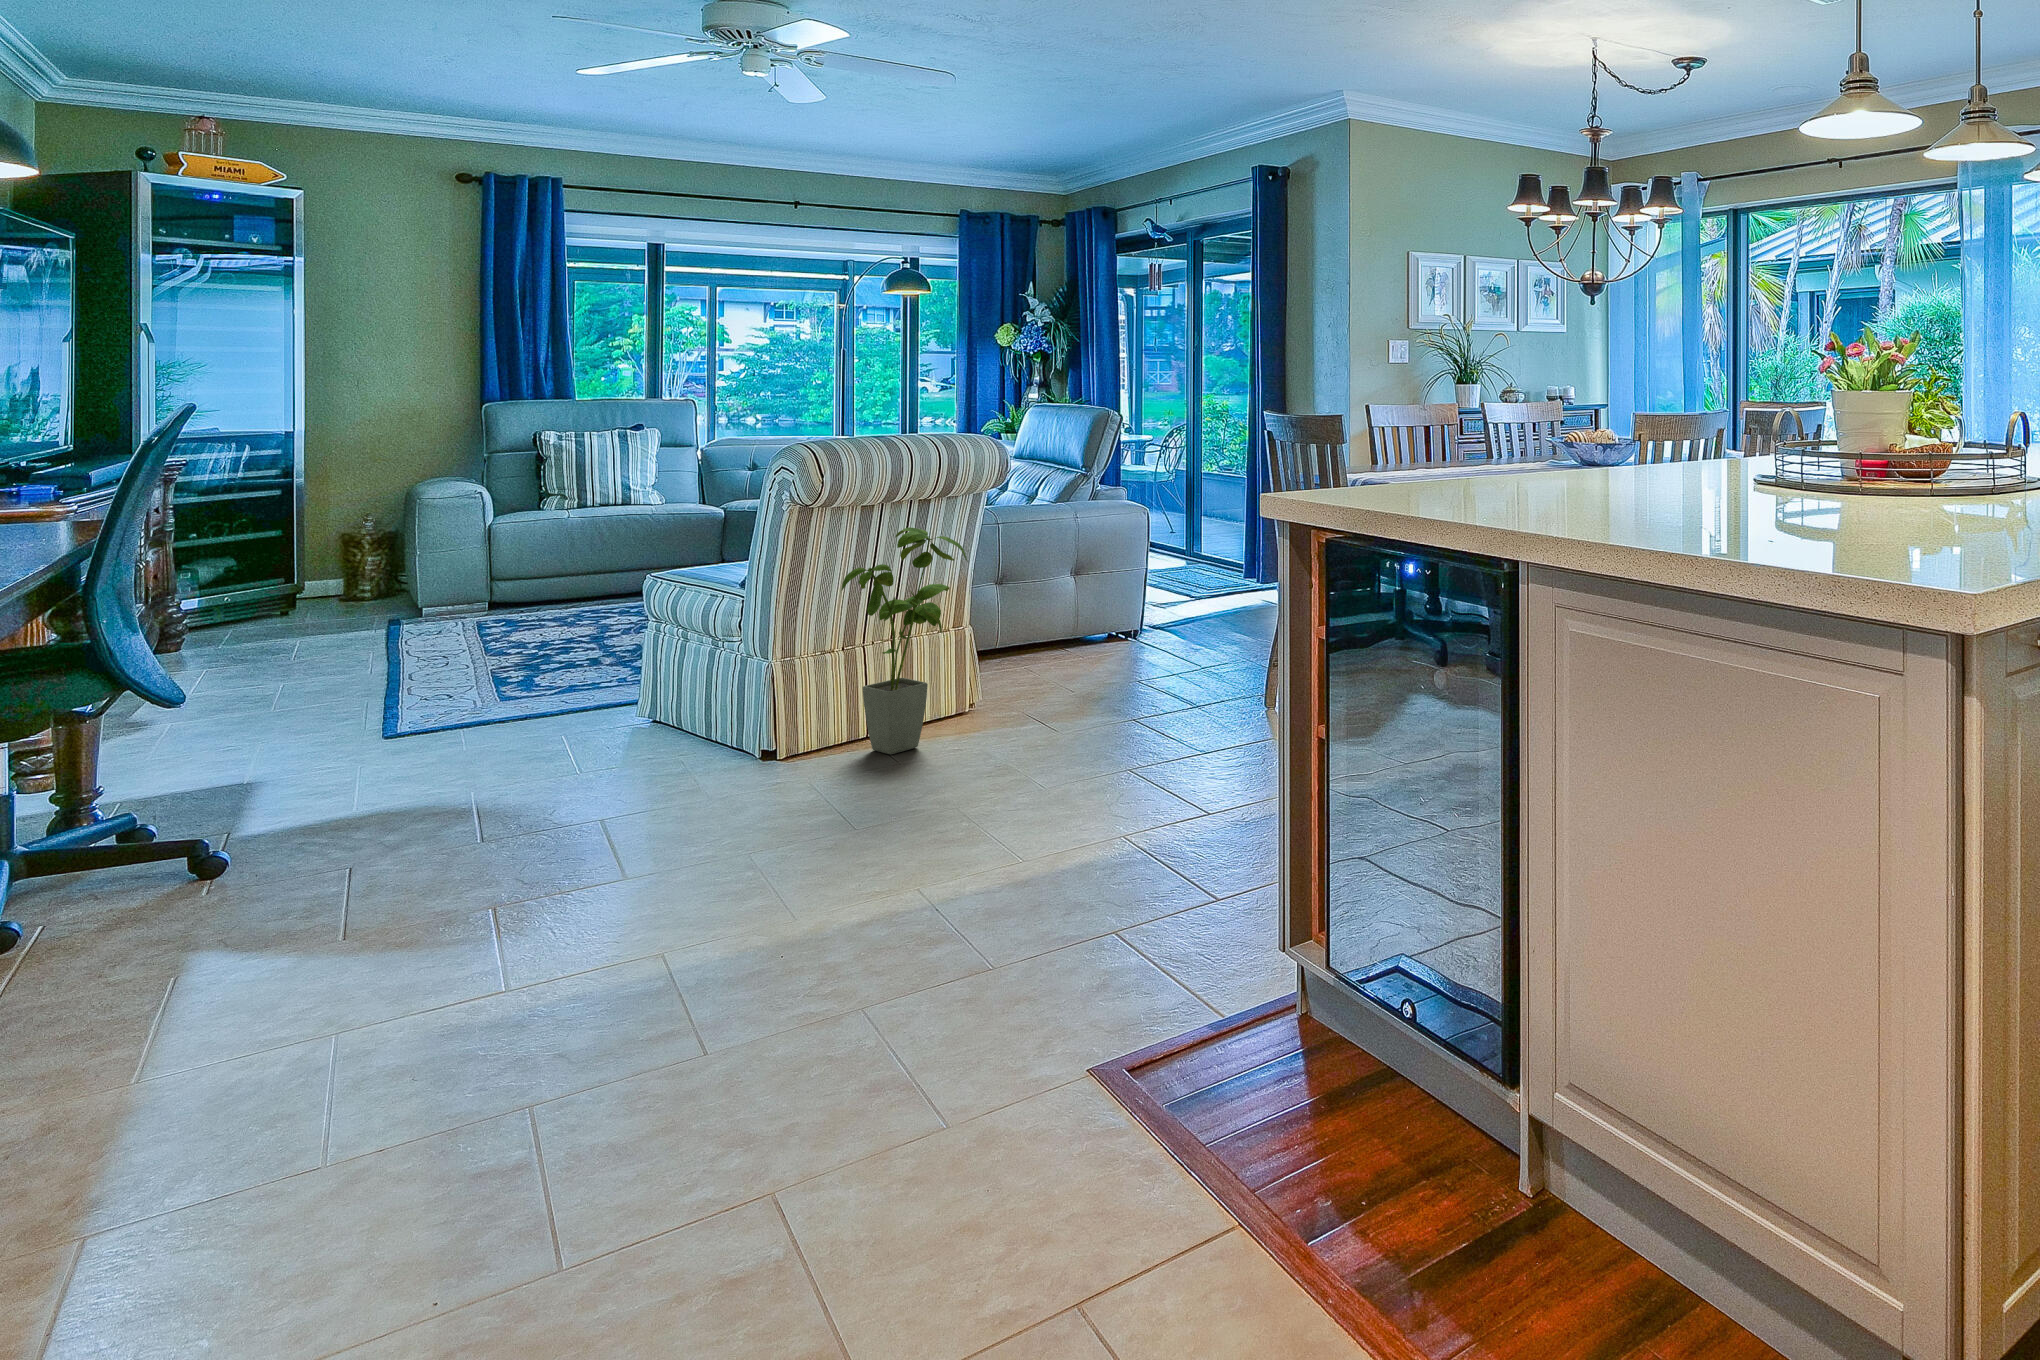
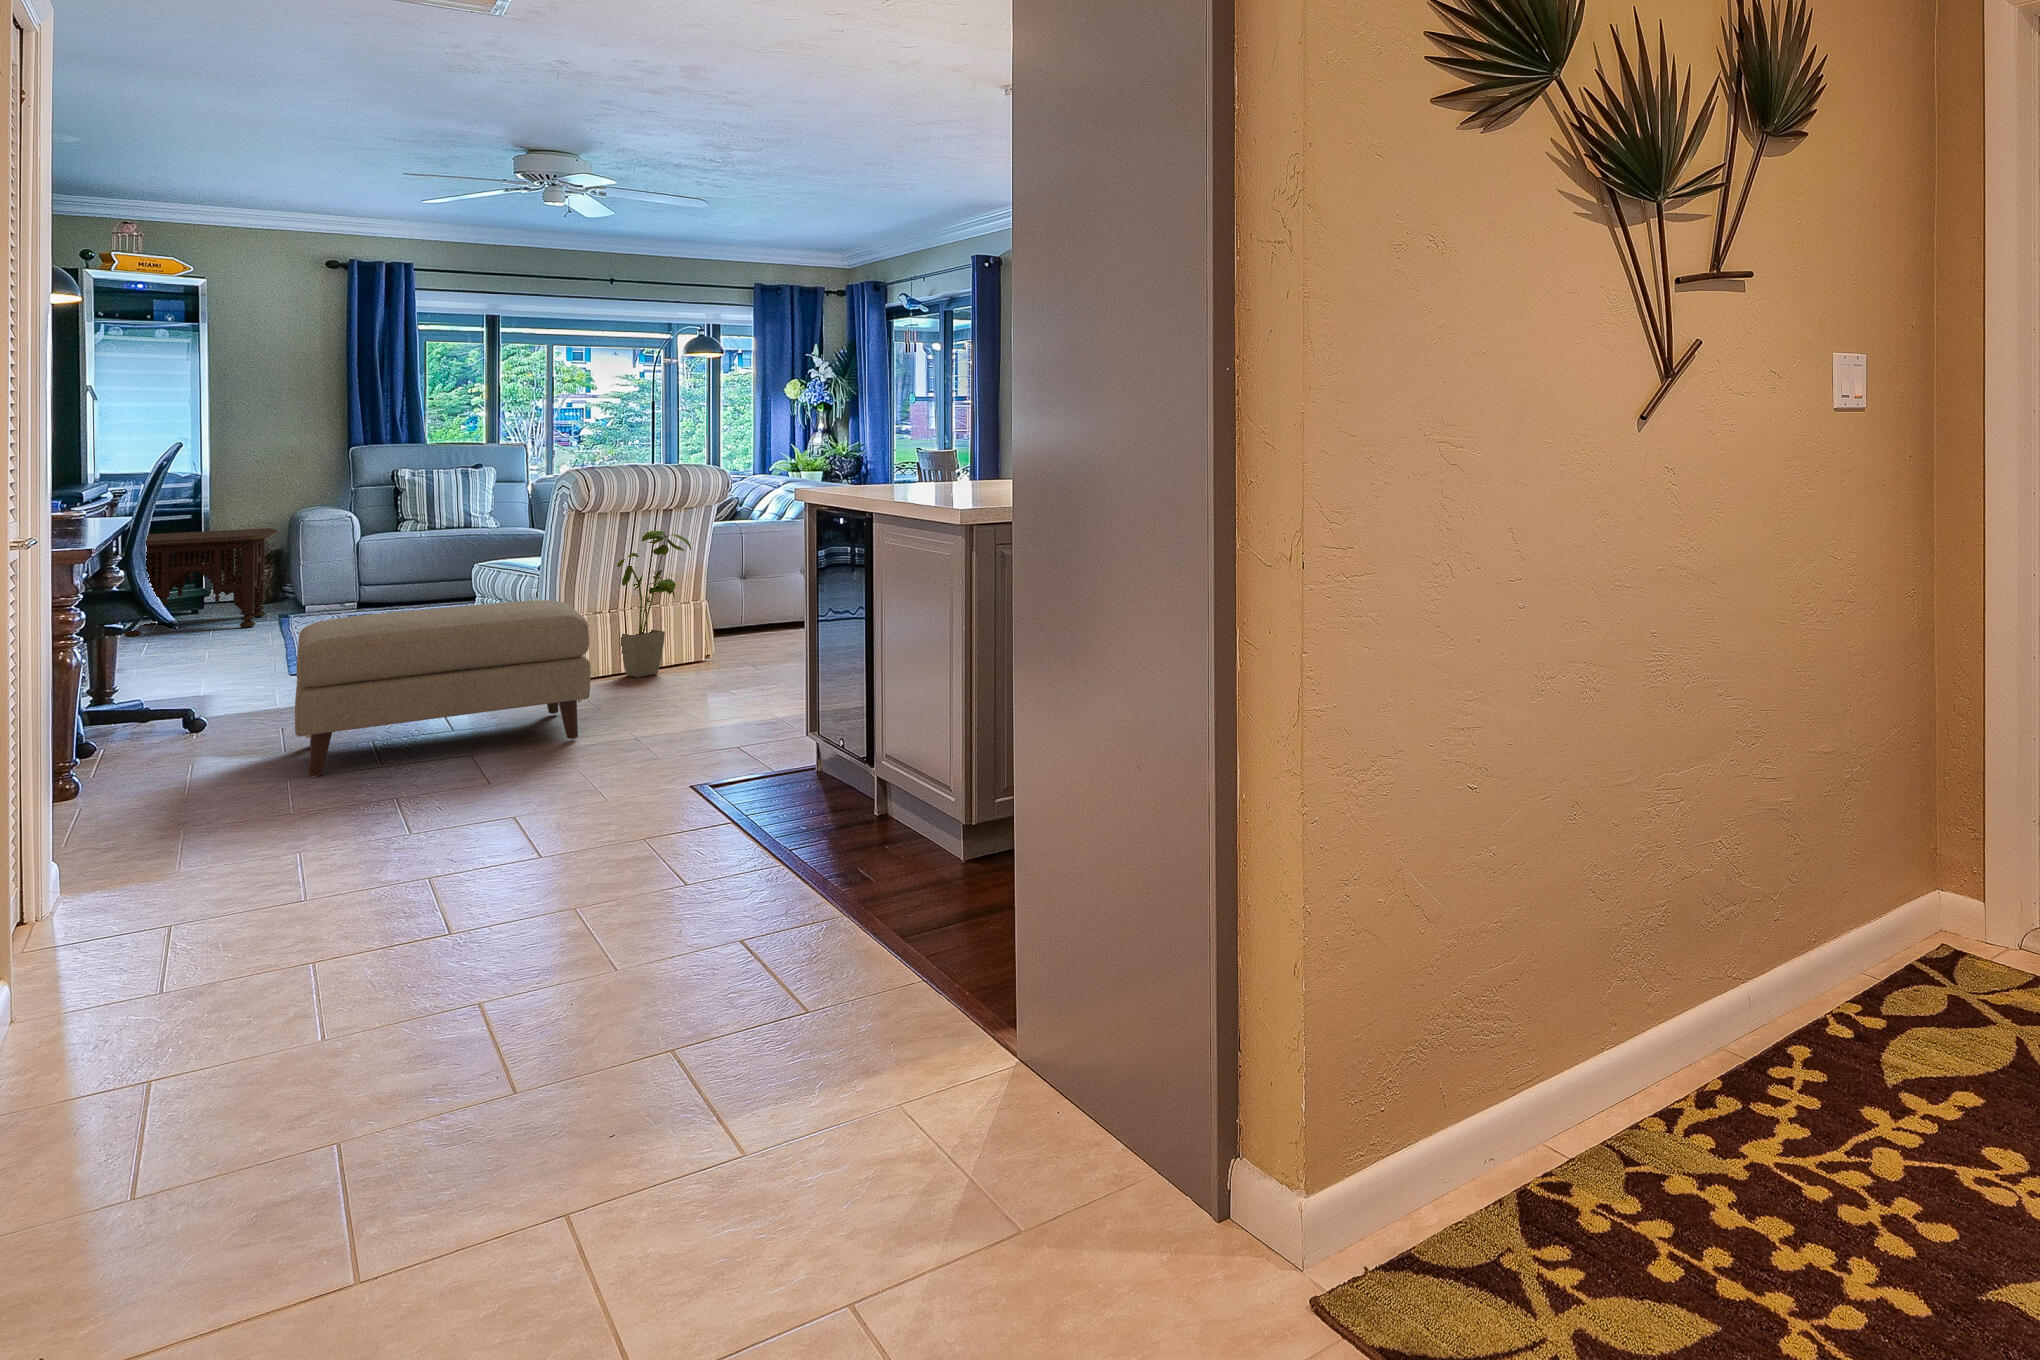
side table: none [164,507,389,656] -> present [124,528,277,637]
ottoman: none [336,656,861,1031] -> present [295,600,591,777]

